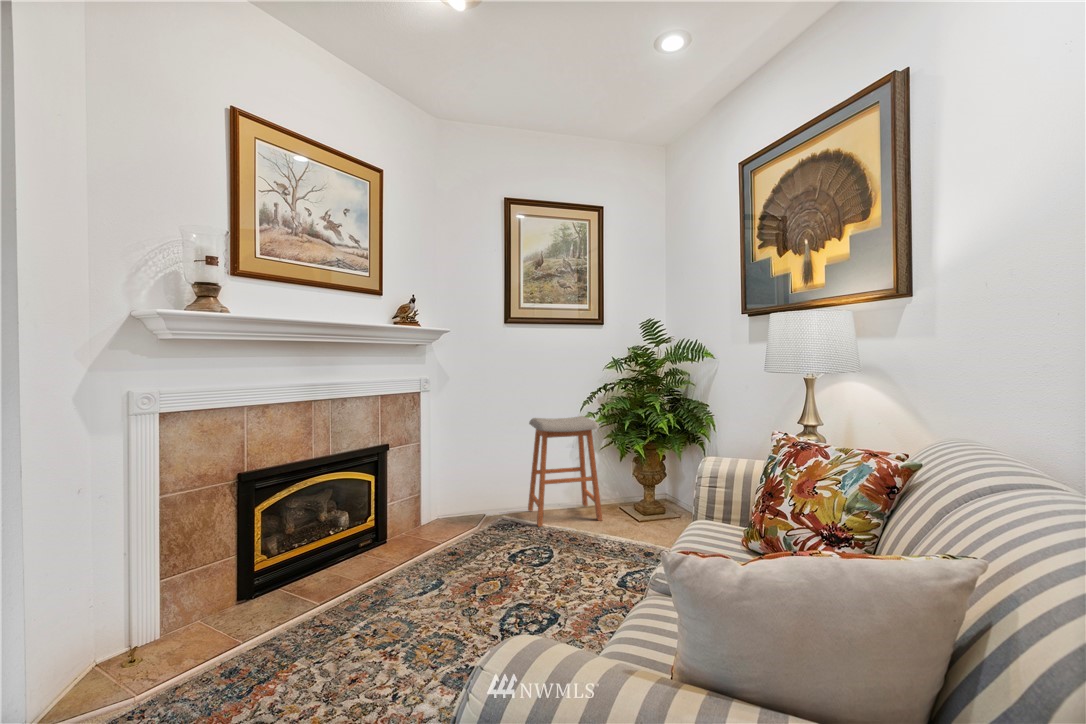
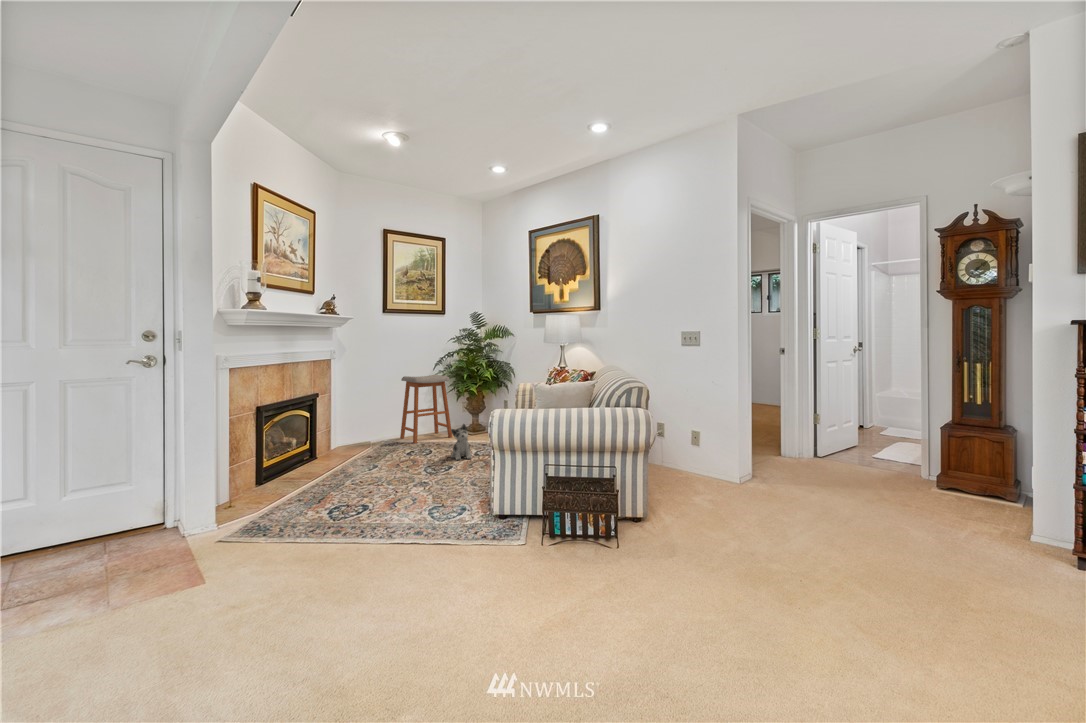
plush toy: none [565,526,608,601] -> present [451,424,472,460]

